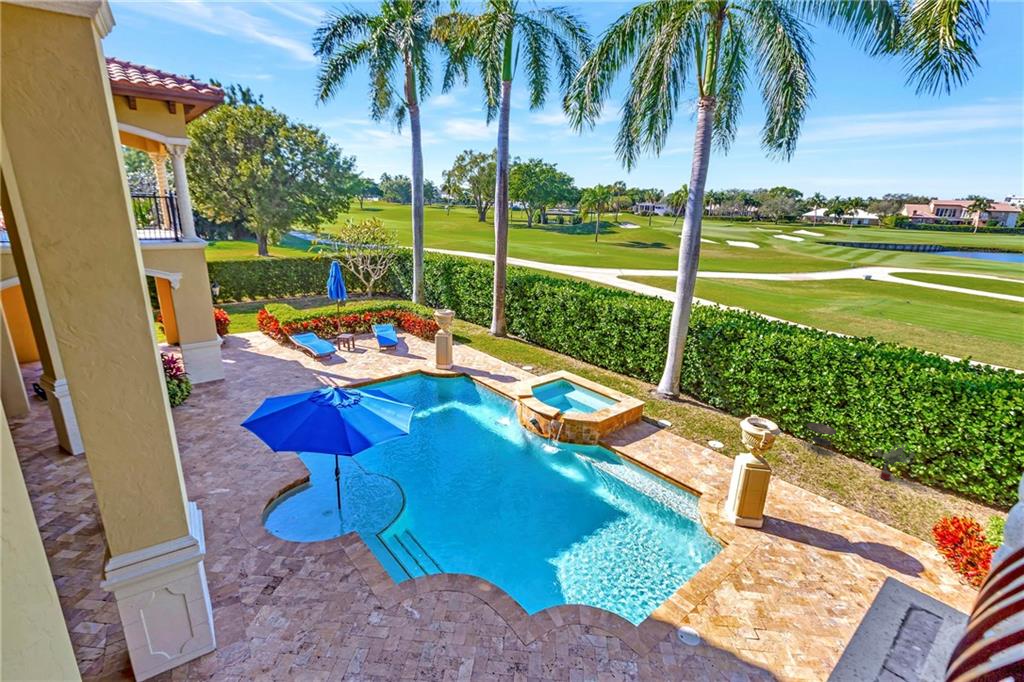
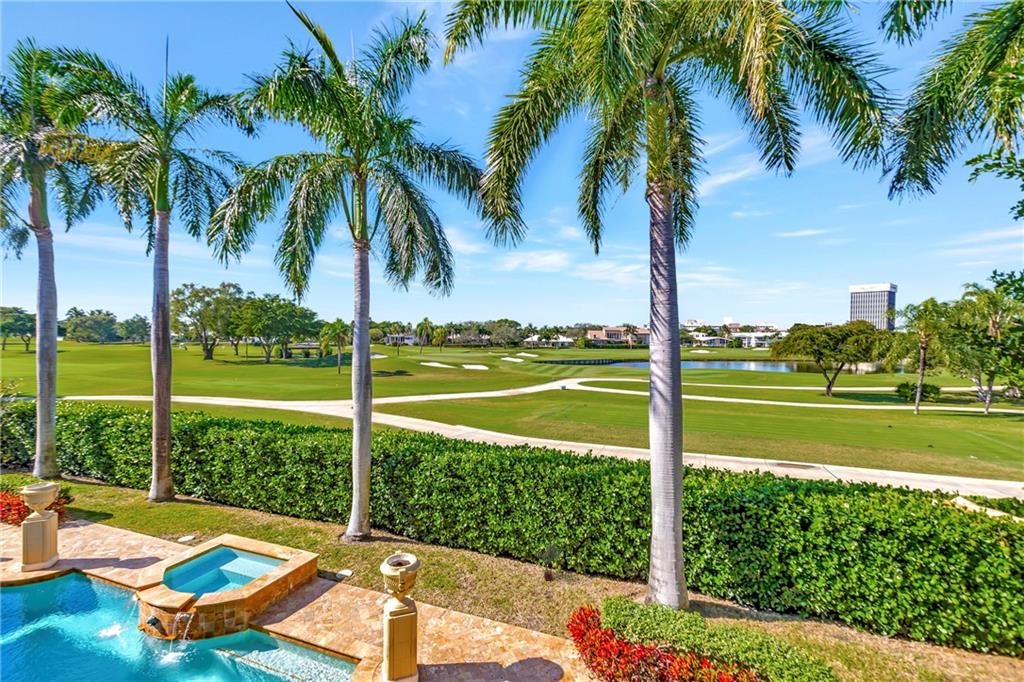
side table: present [802,423,836,457] -> none [483,535,508,572]

